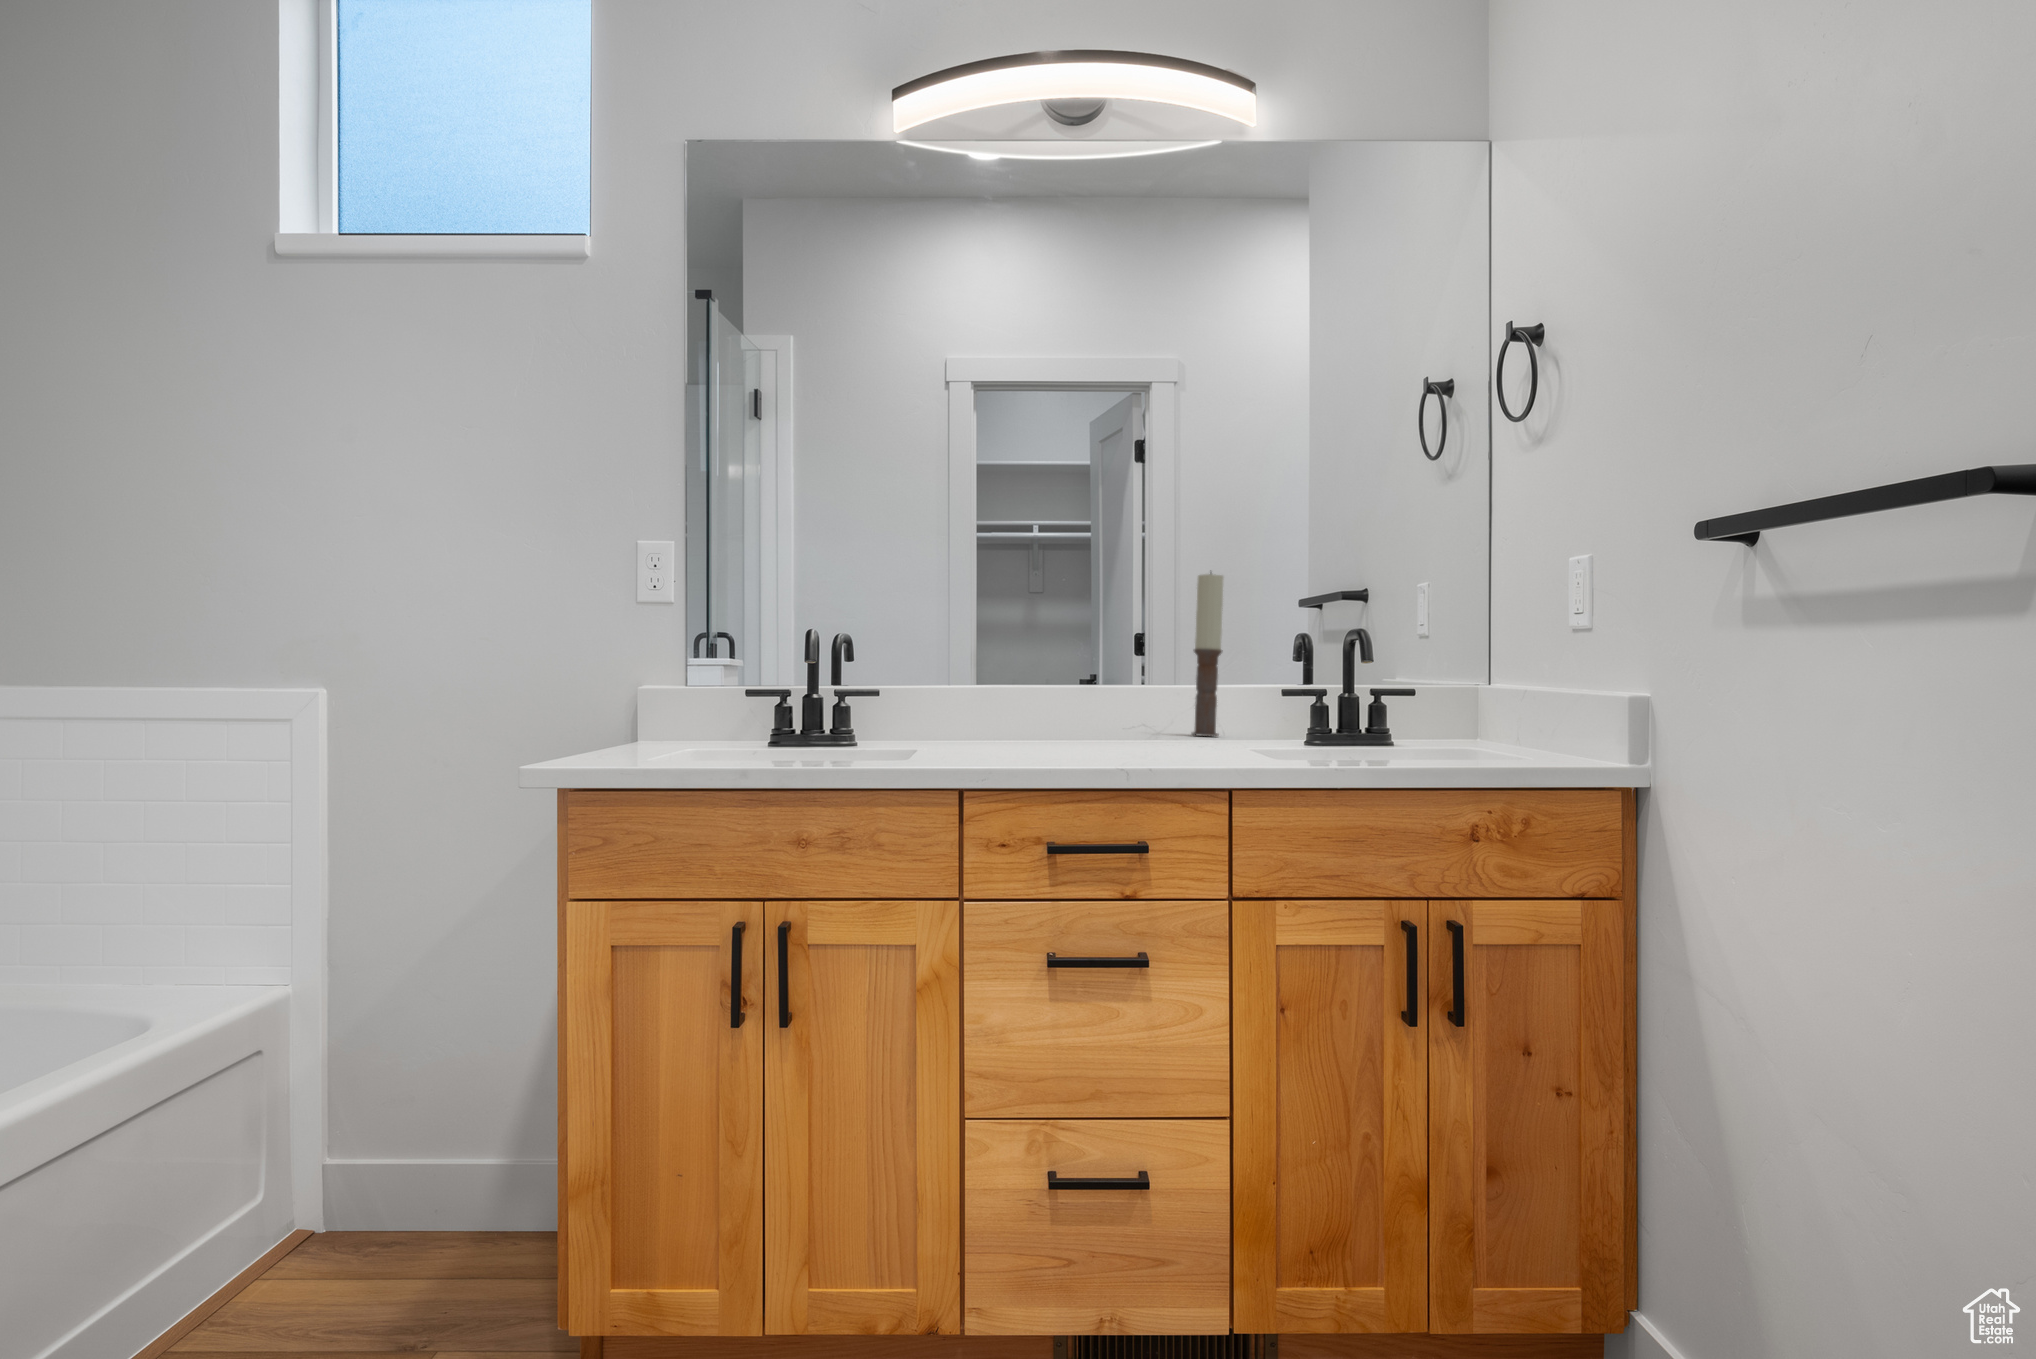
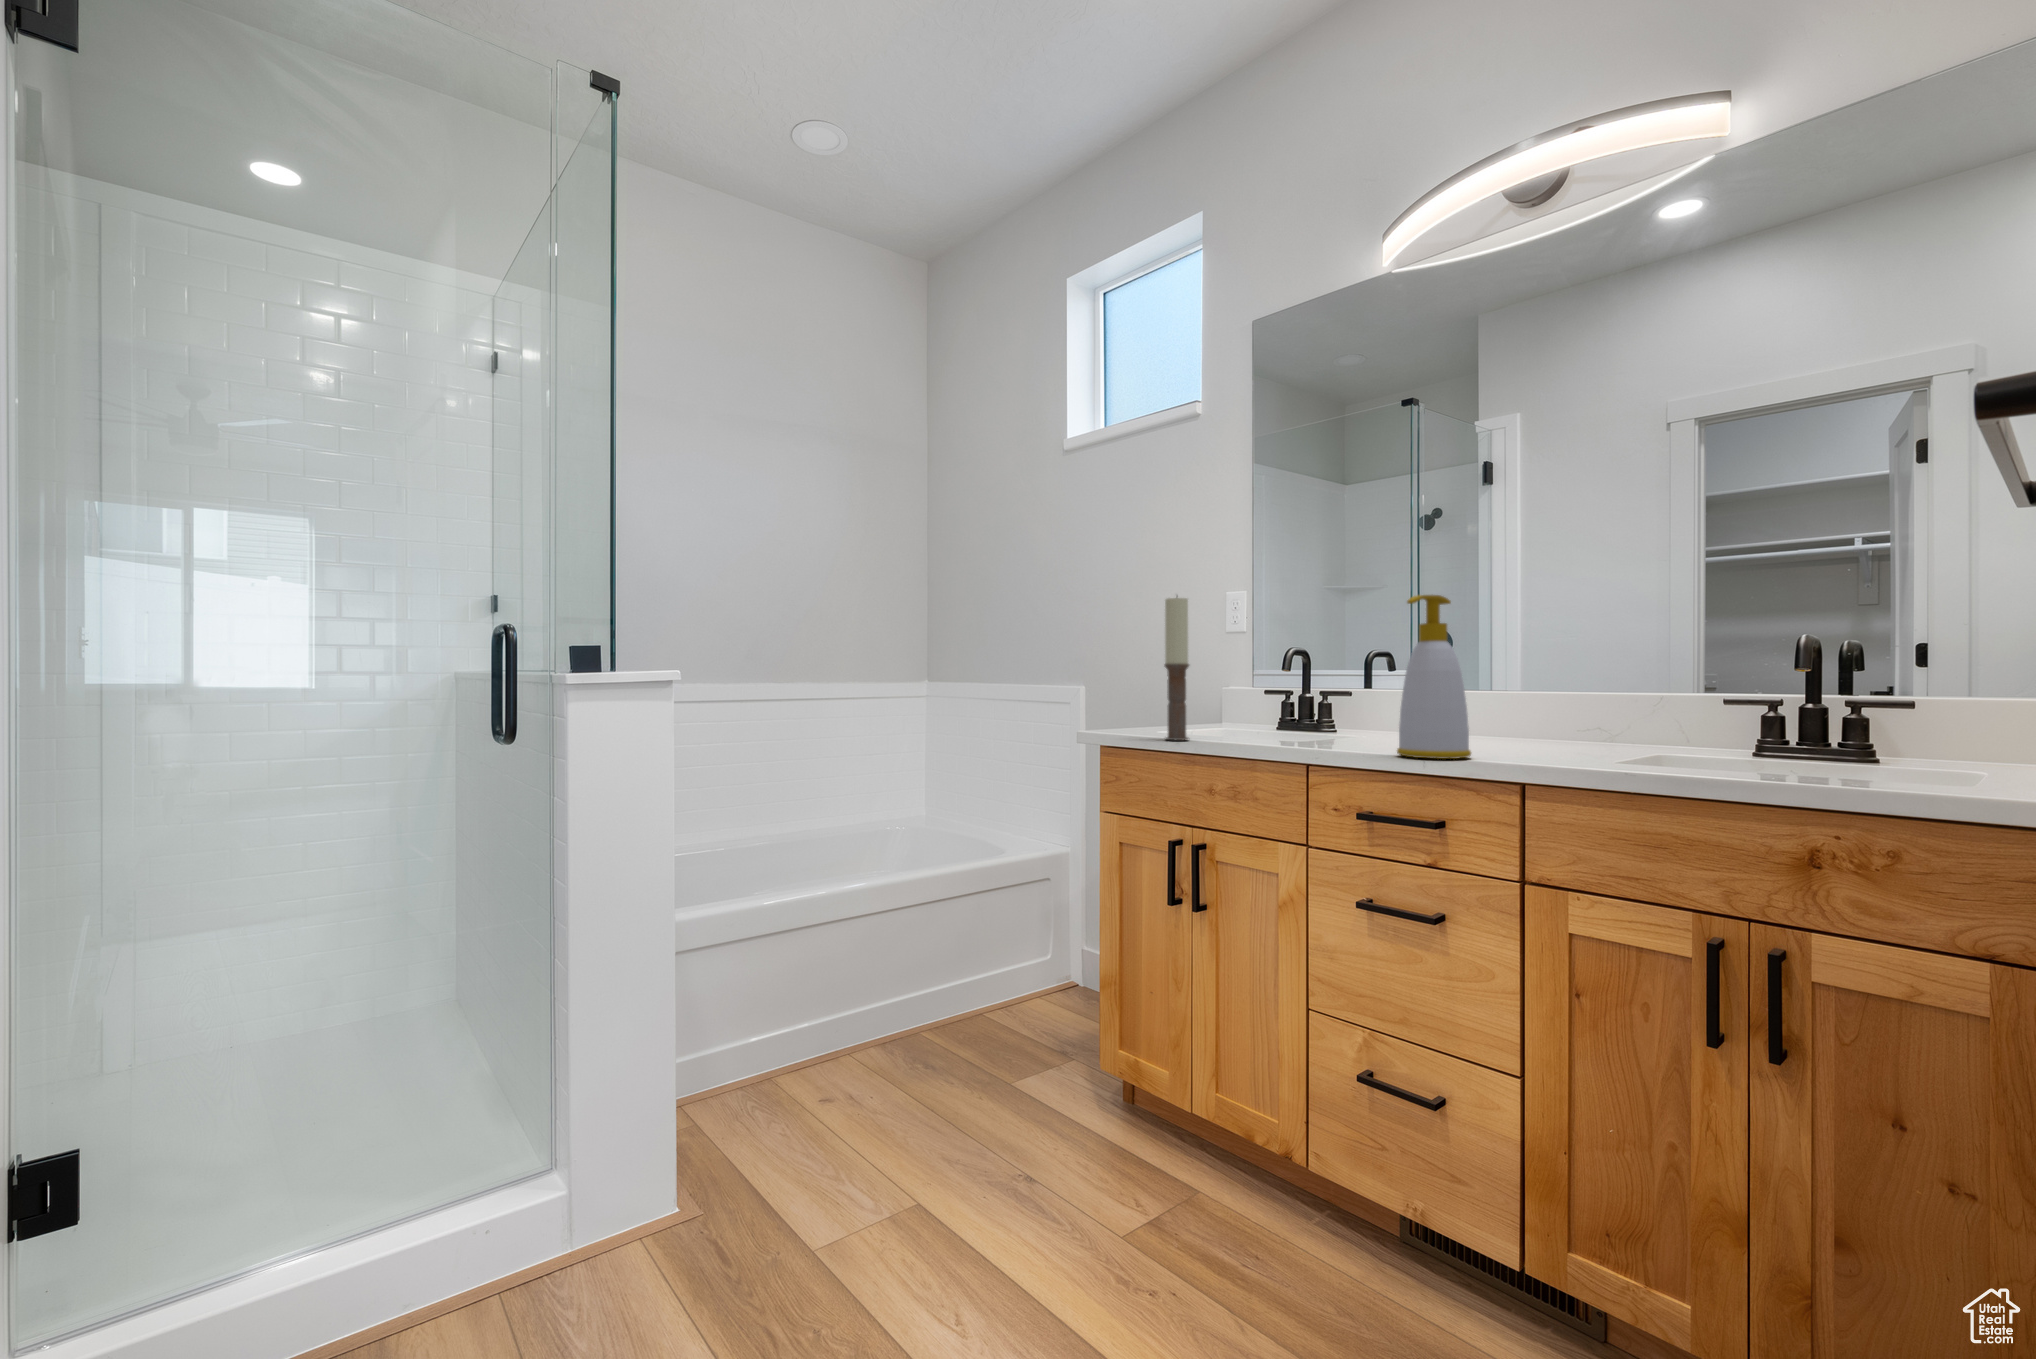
soap bottle: none [1443,579,1523,758] -> present [1397,595,1471,759]

